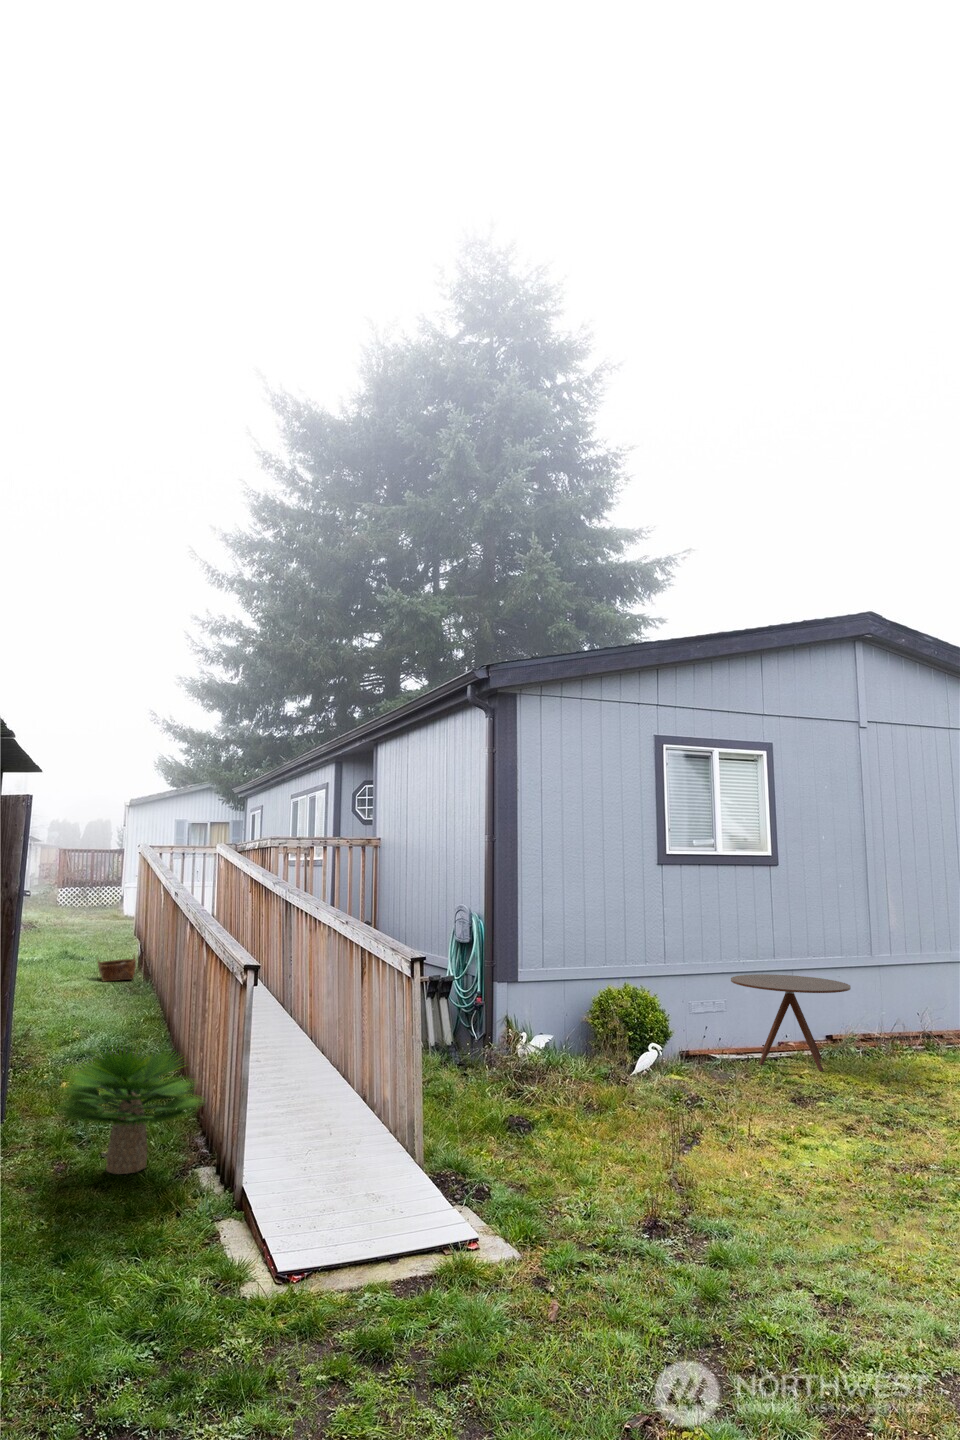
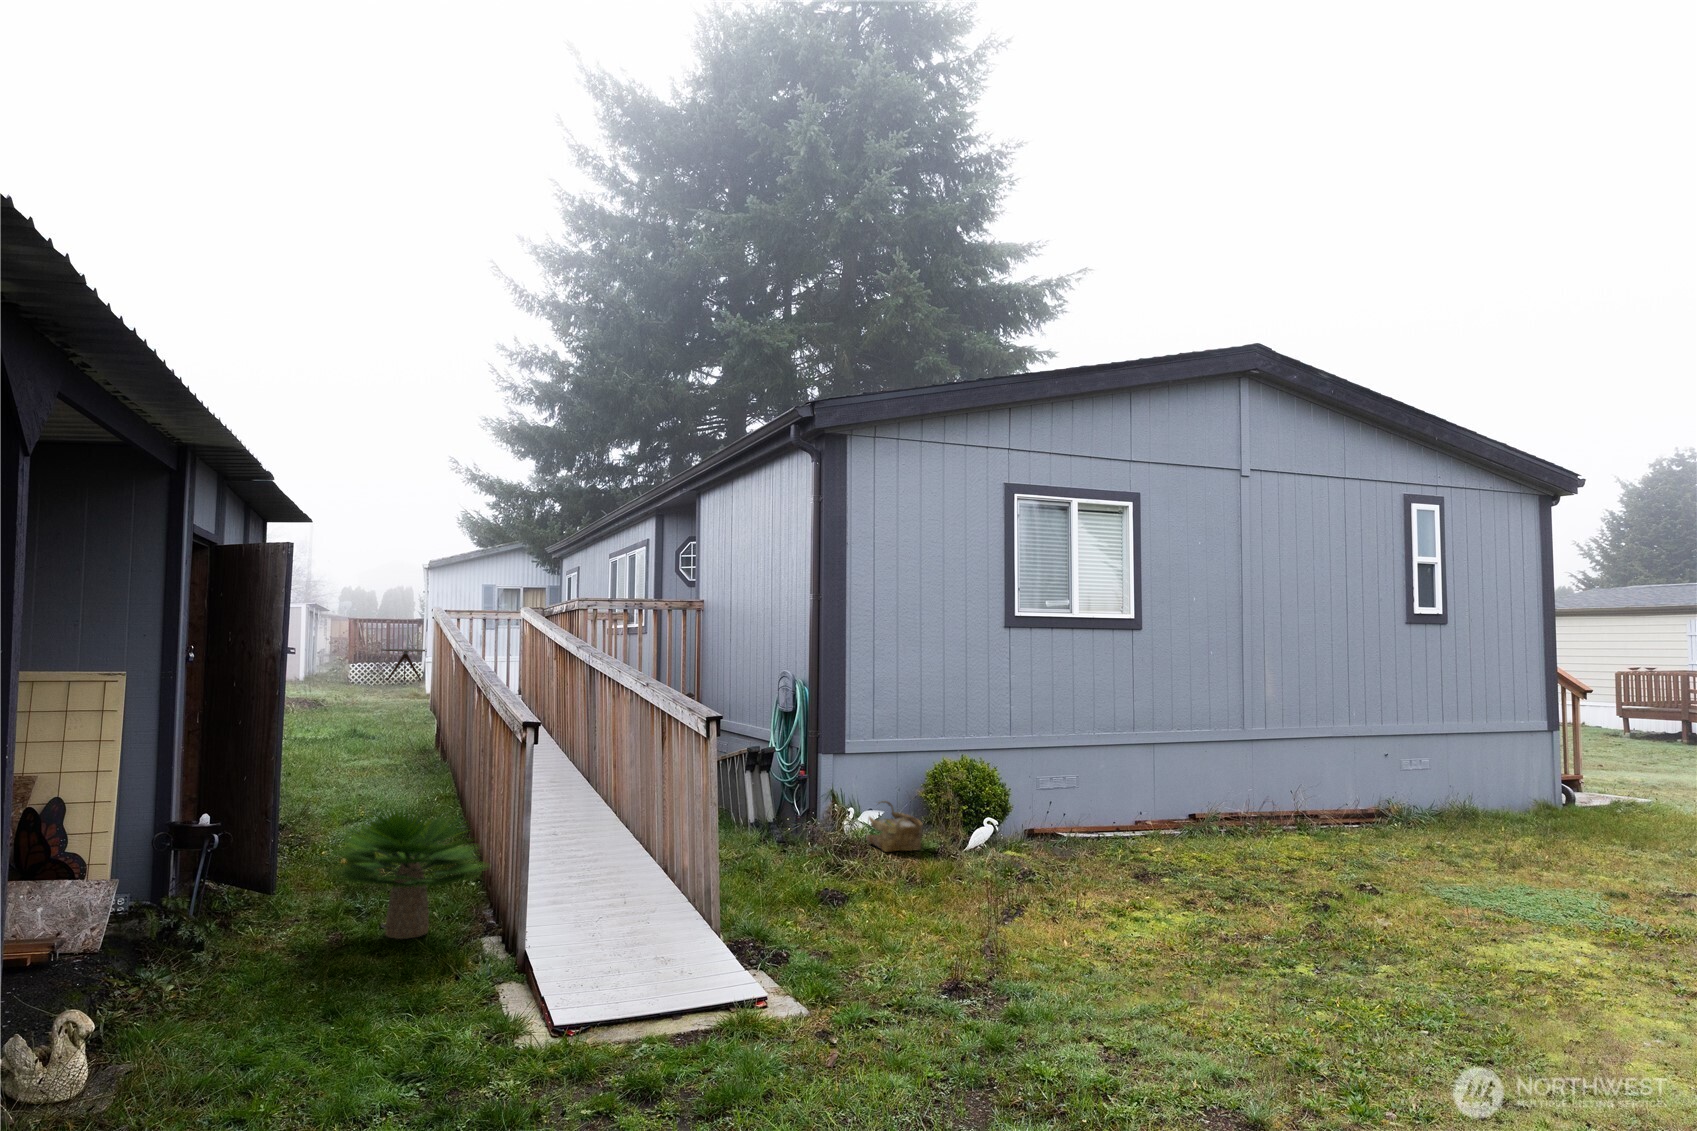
woven basket: present [97,954,136,981] -> present [866,801,923,852]
round table: present [731,974,851,1071] -> present [381,649,425,681]

